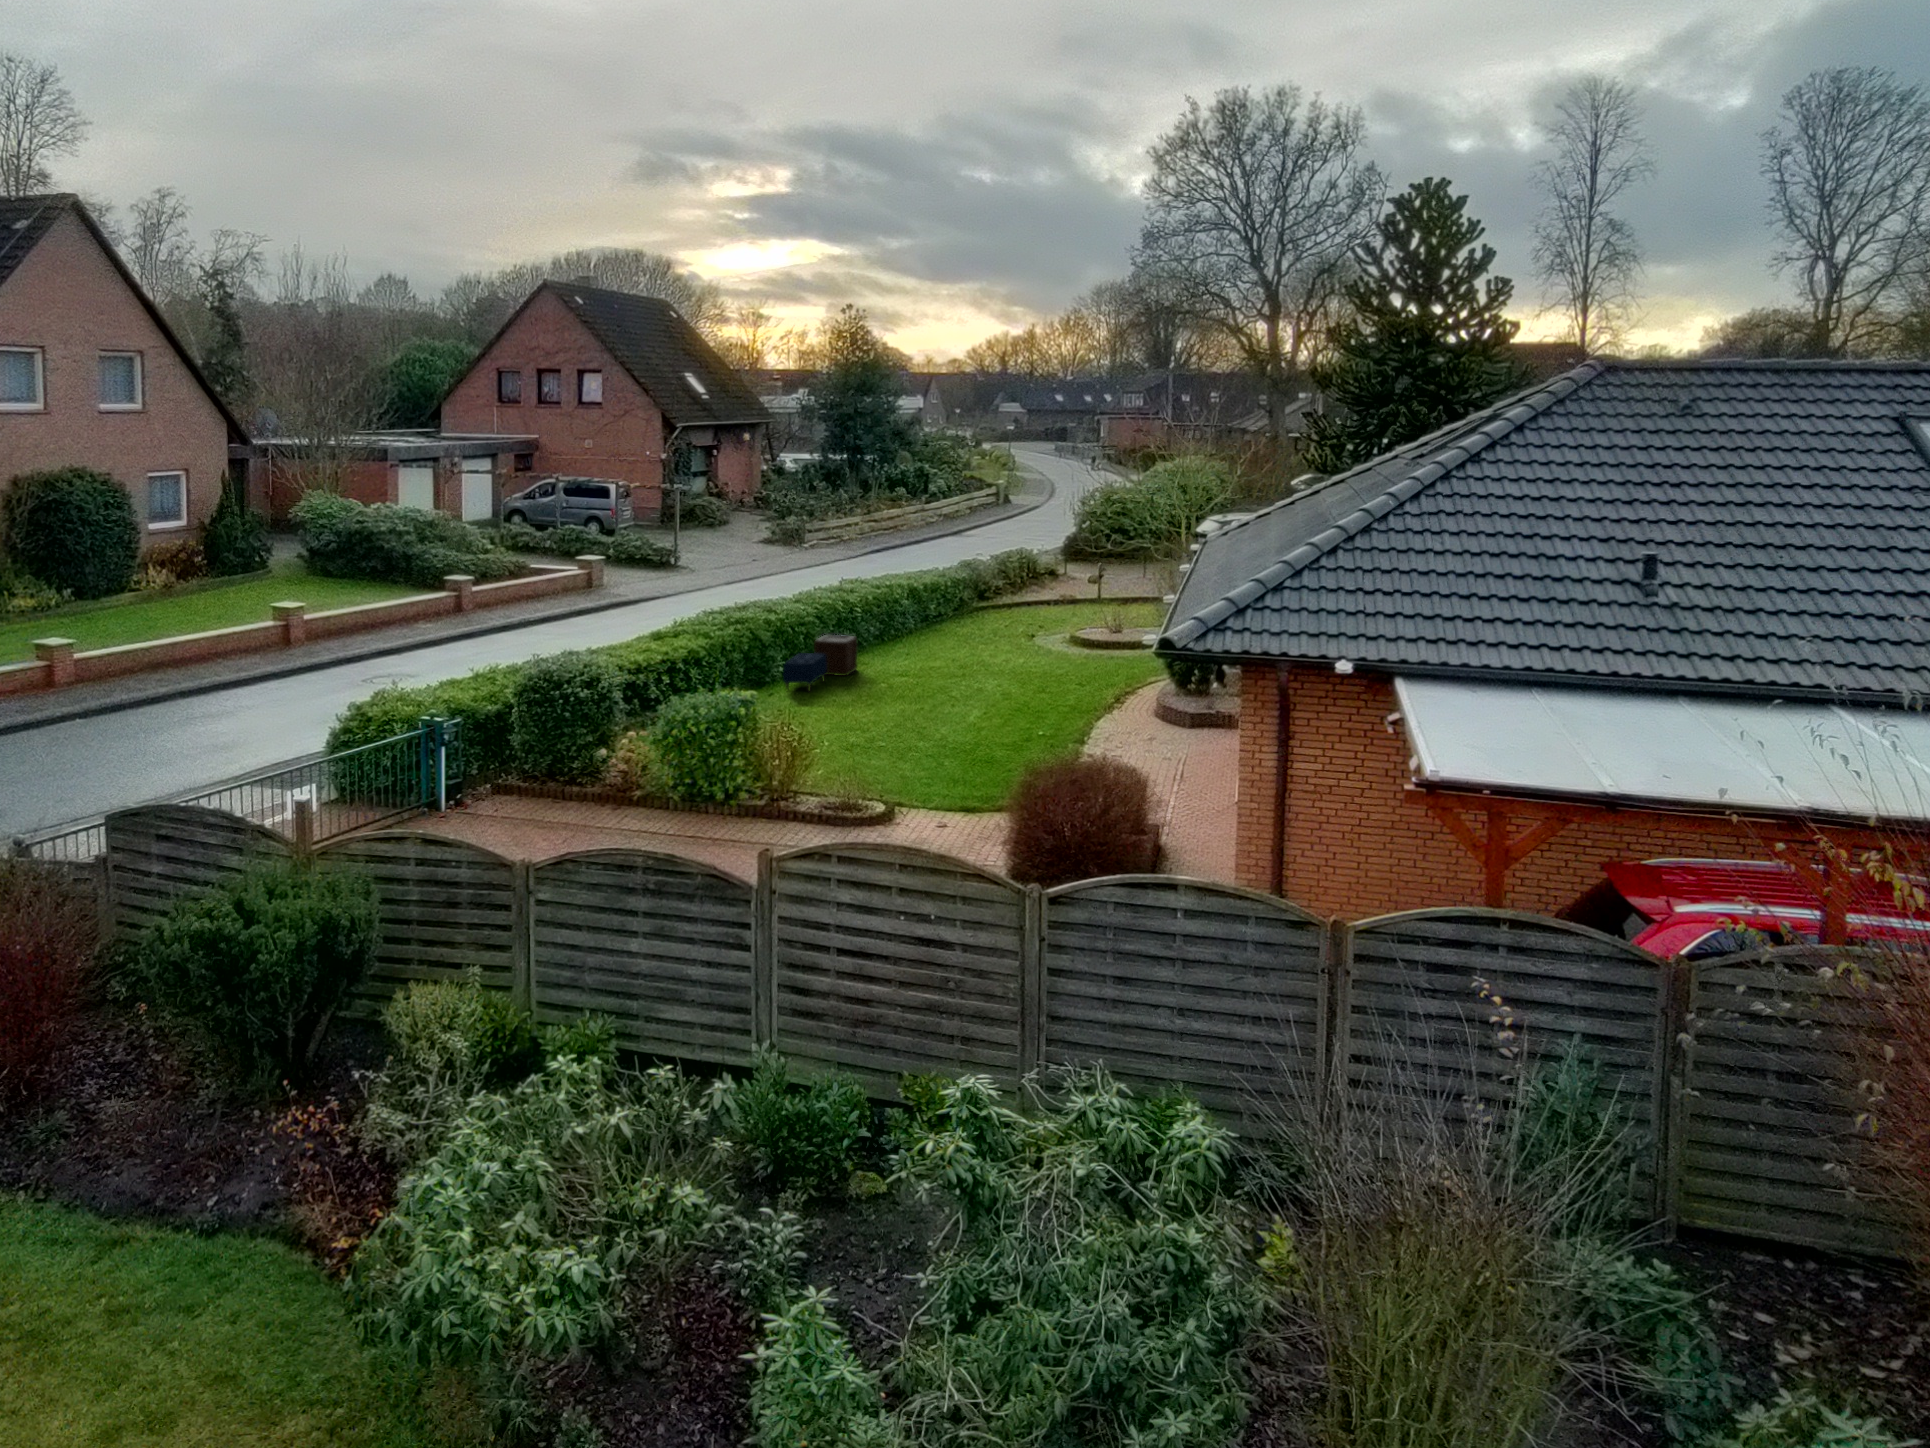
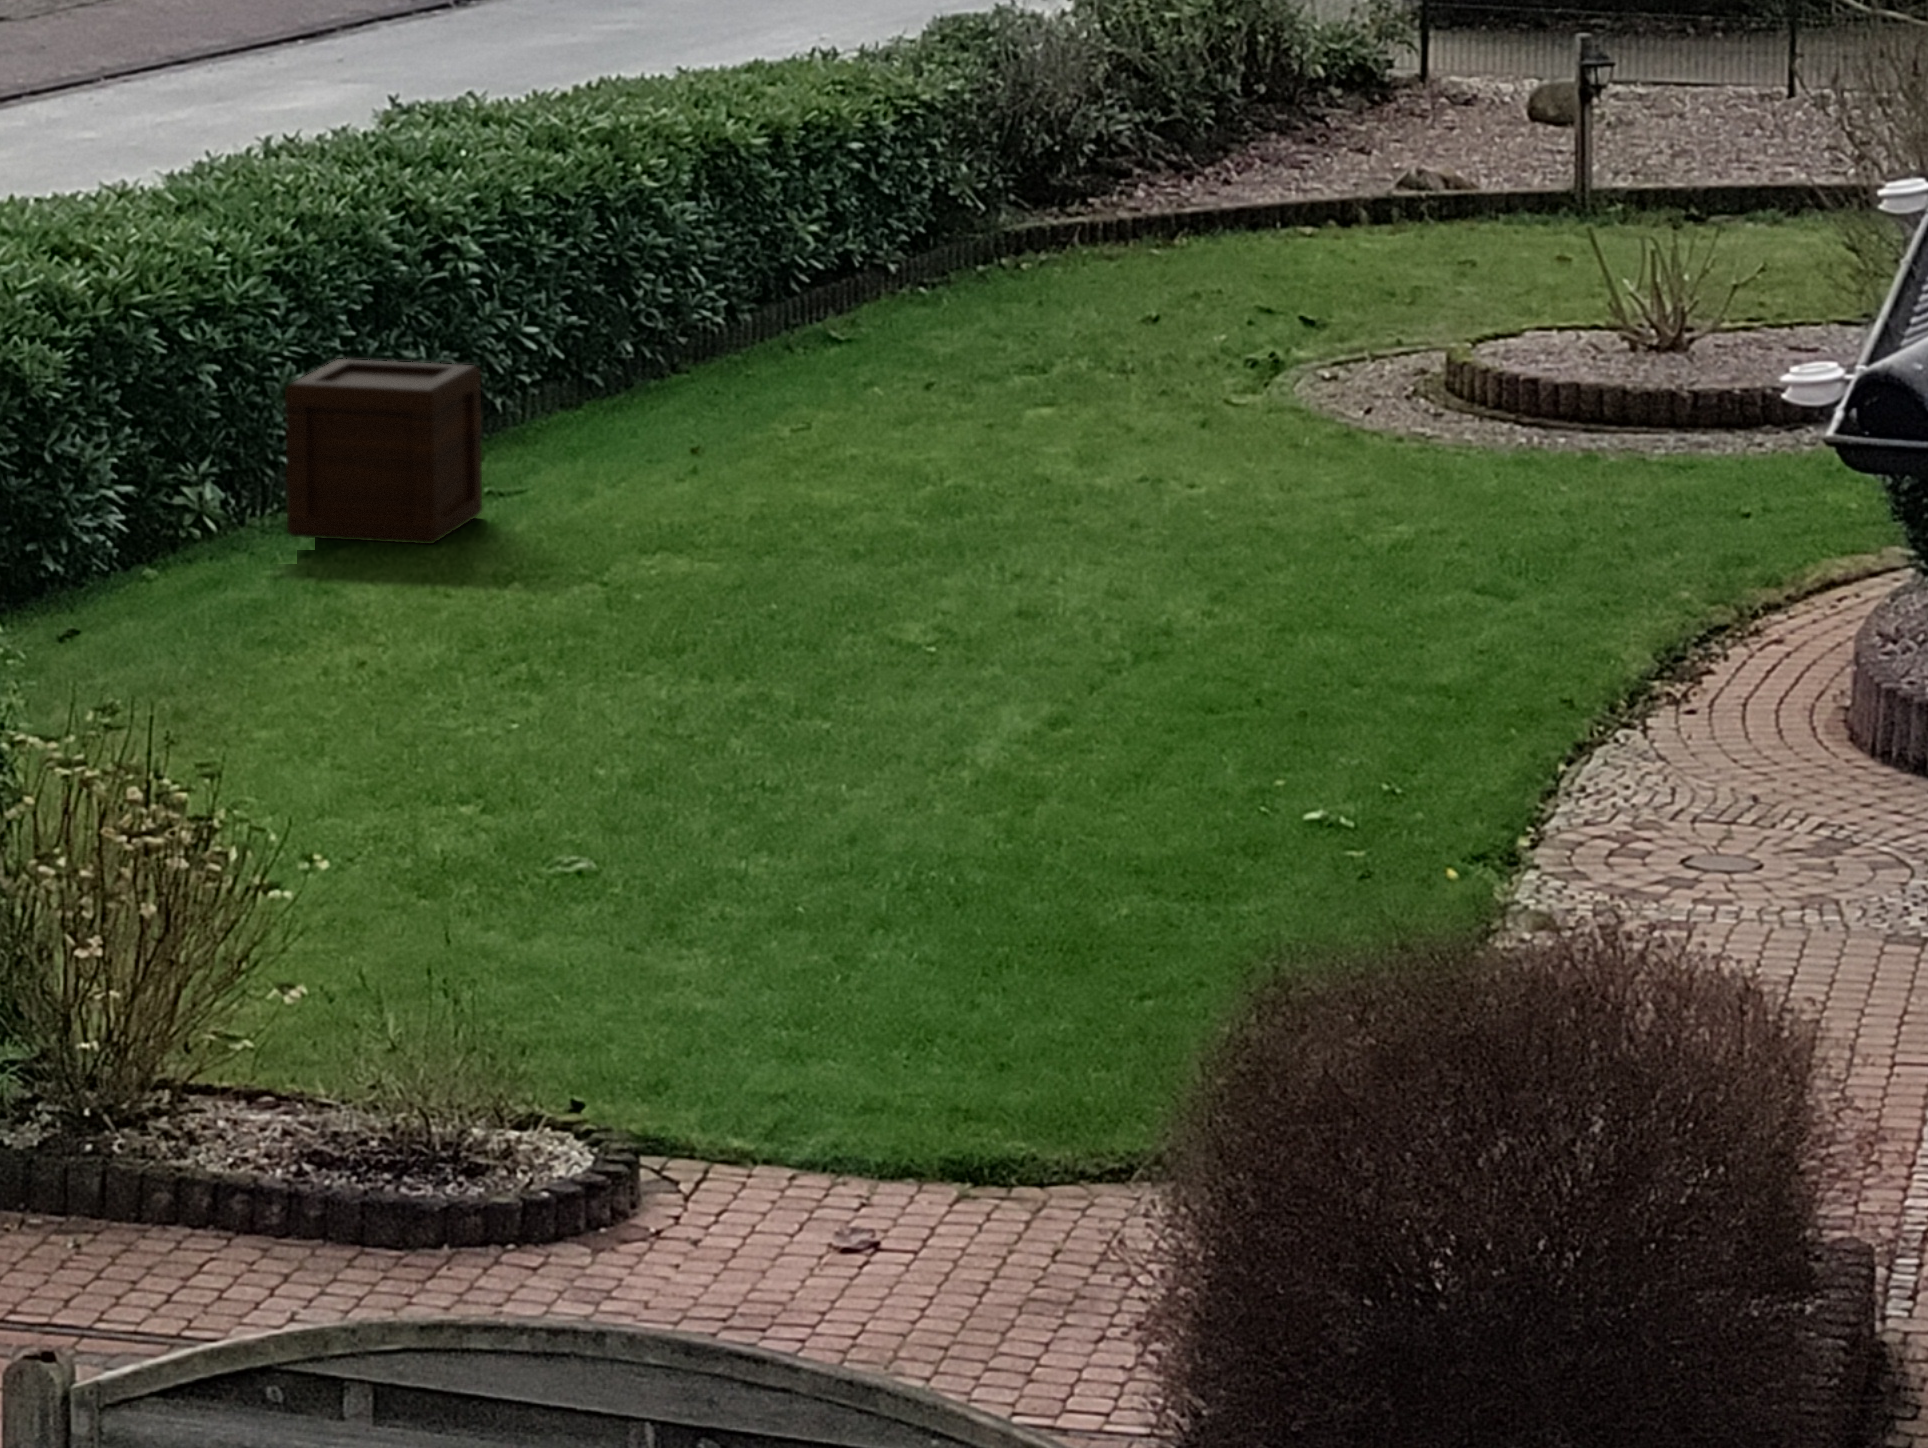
bench: present [783,653,827,691] -> none [143,441,342,621]

